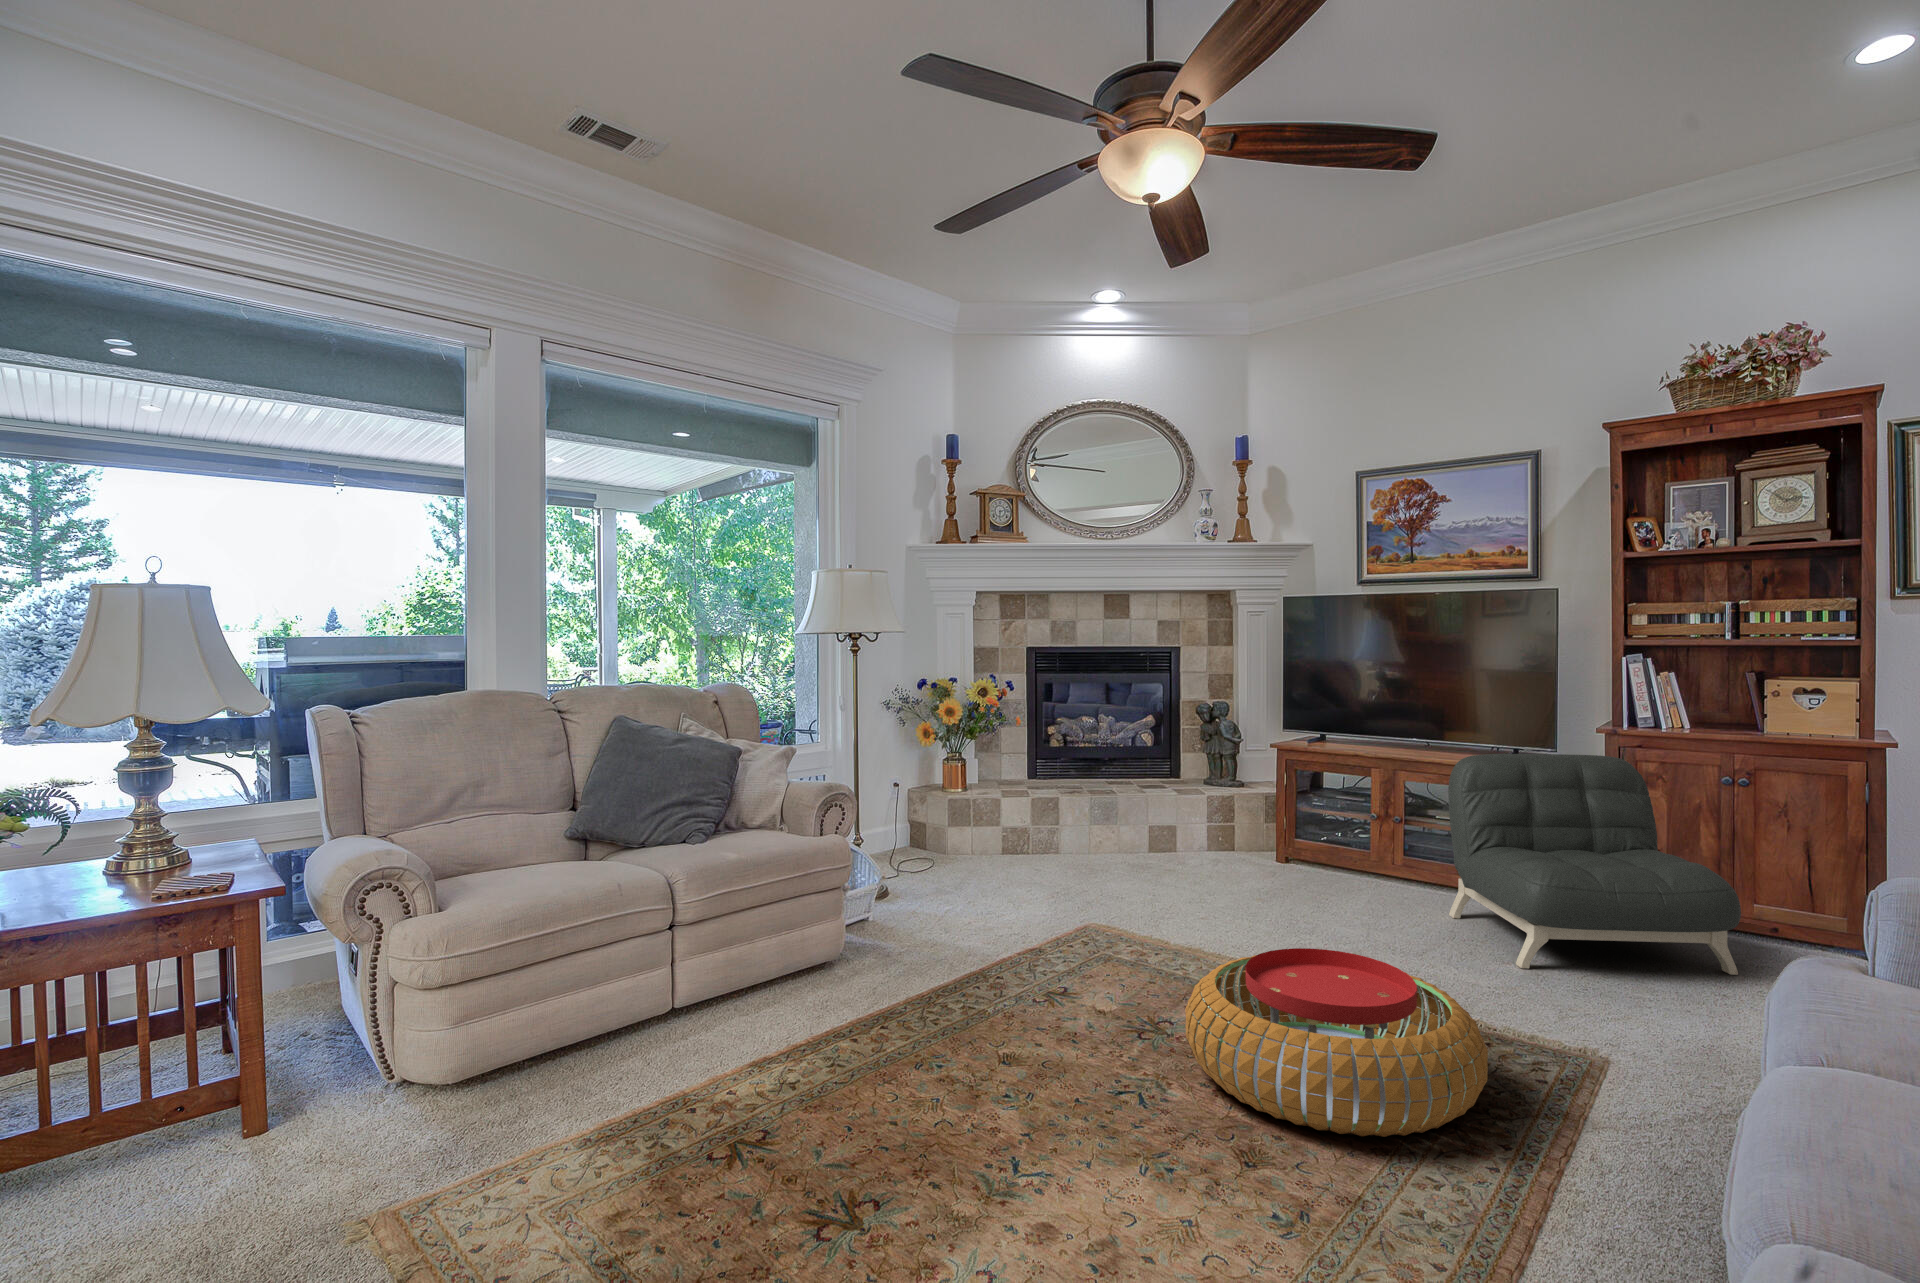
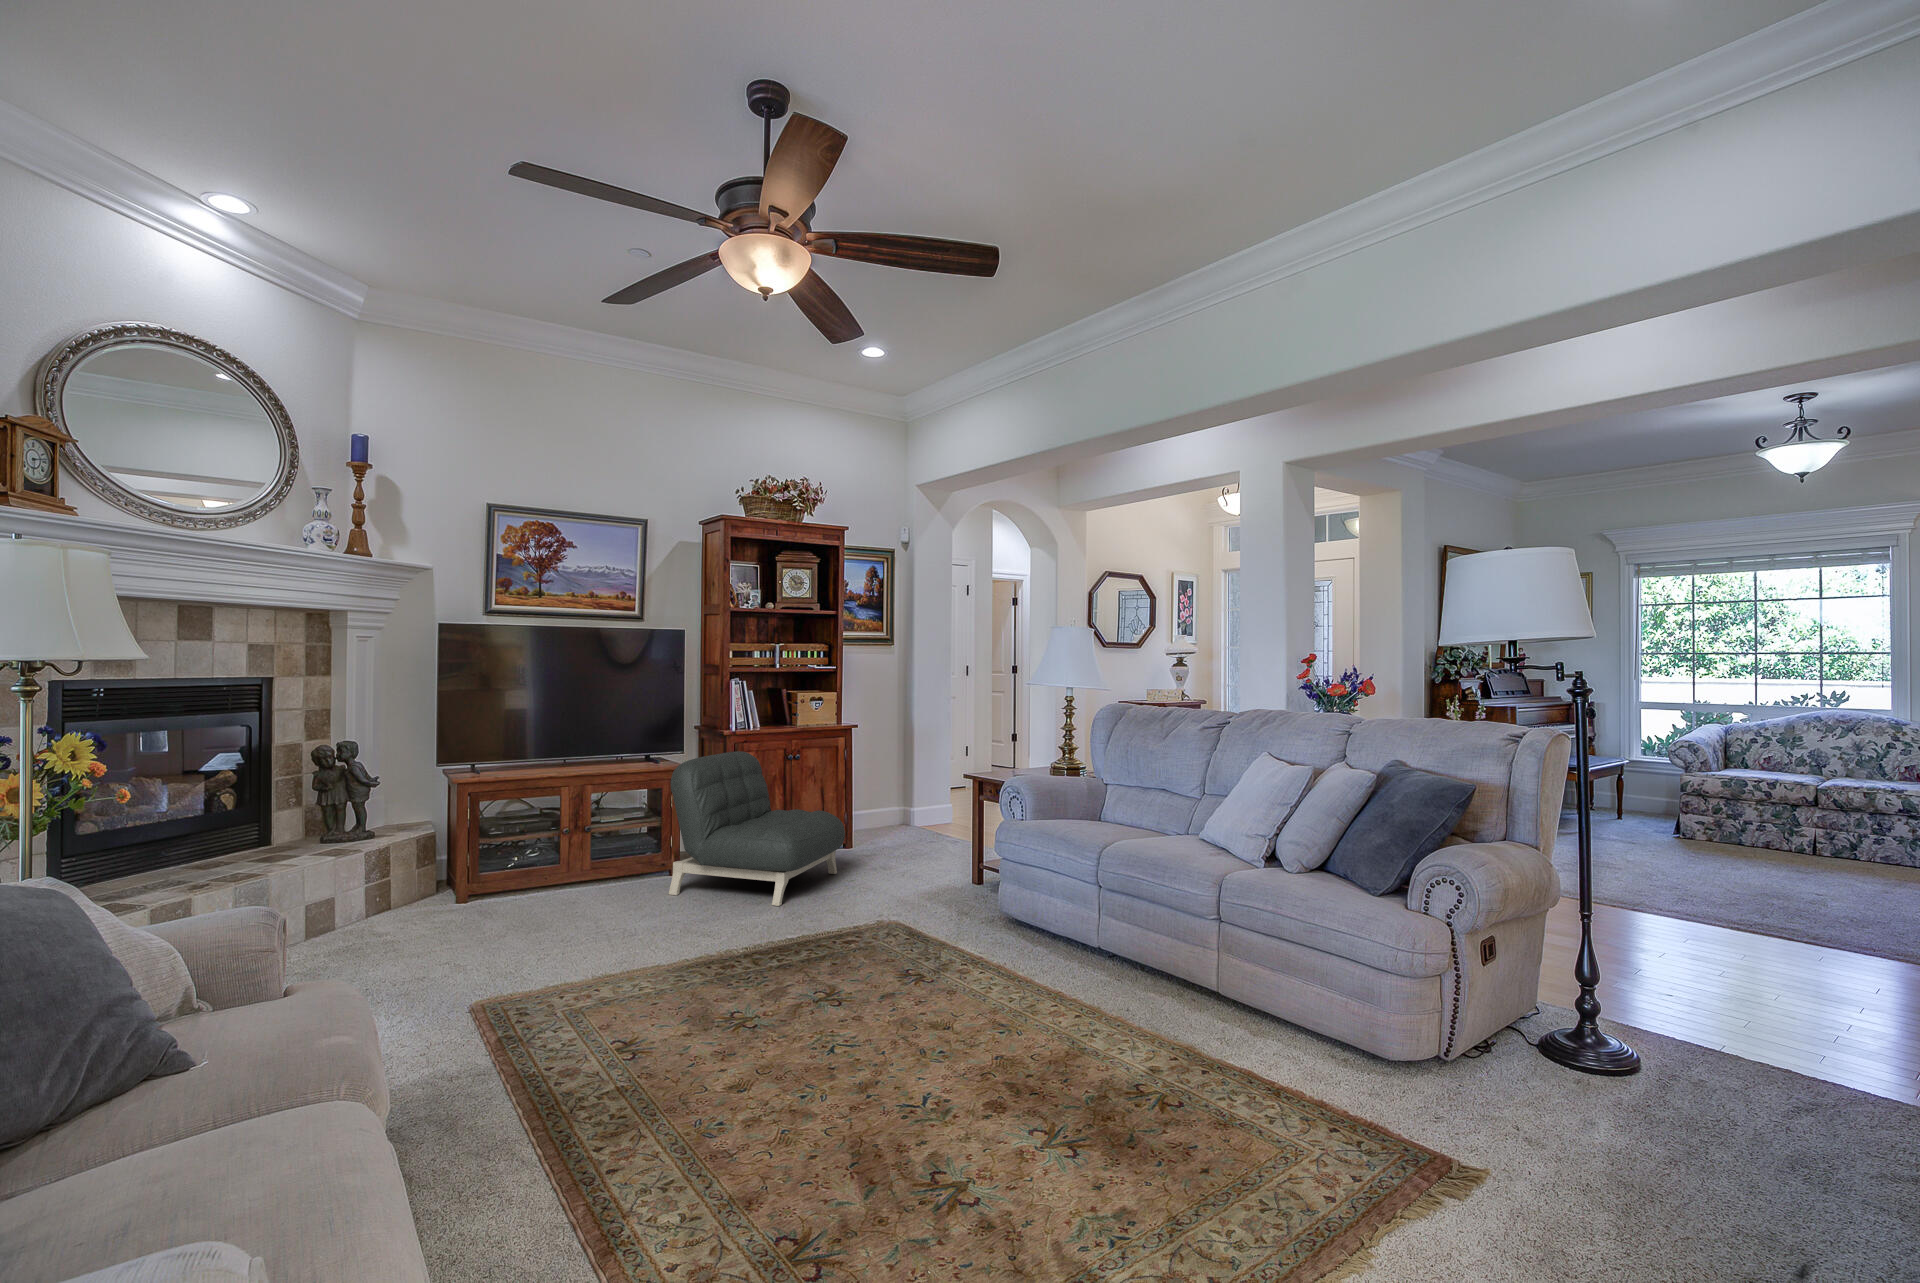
pouf: present [1185,948,1488,1137] -> none [779,904,985,1029]

